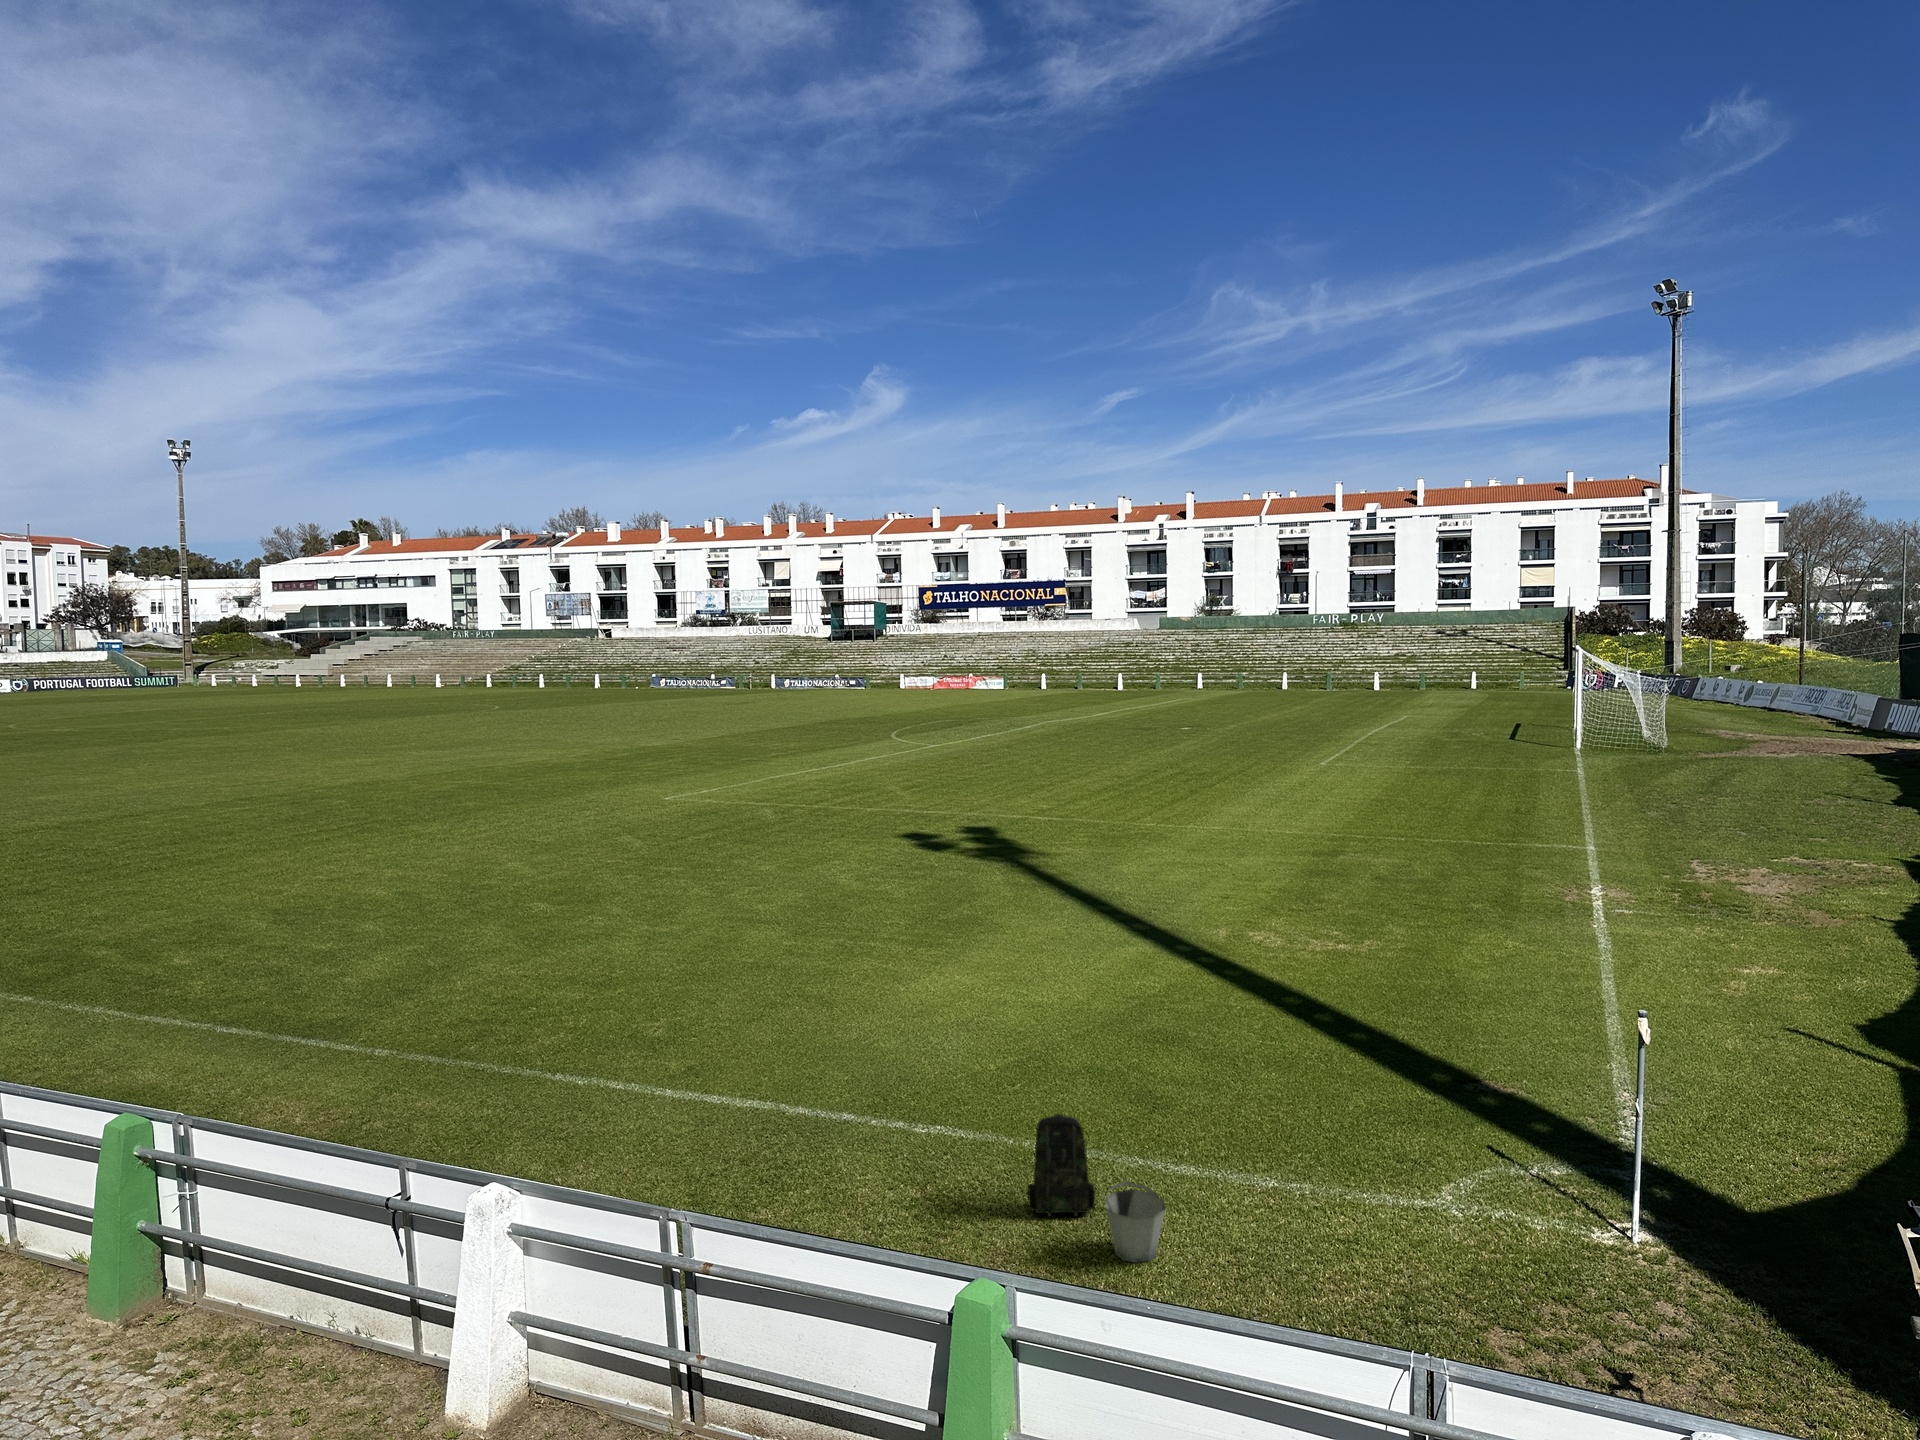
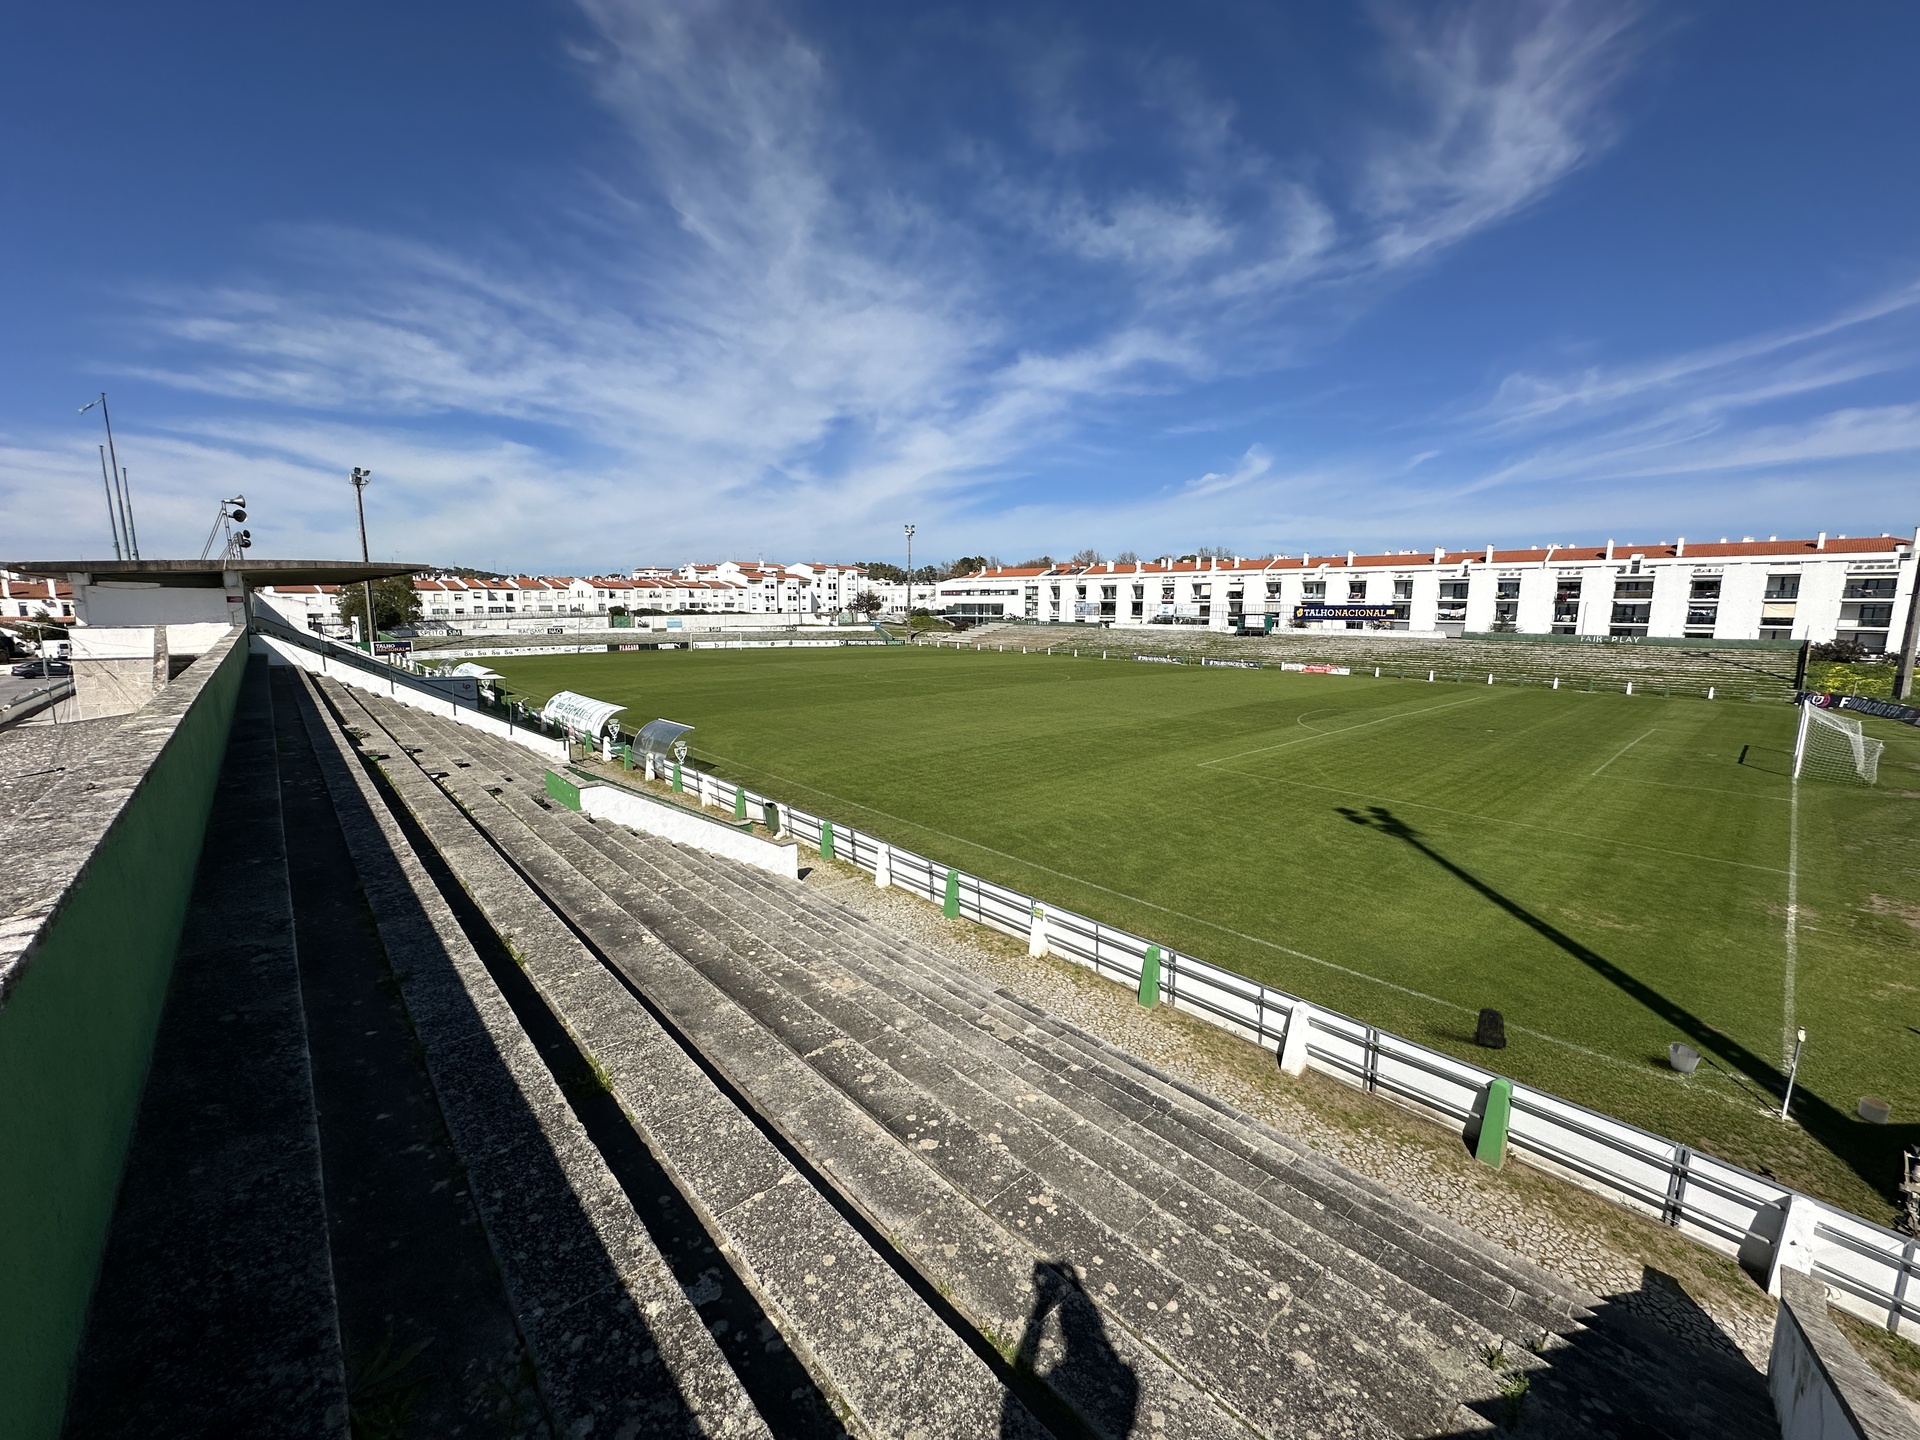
planter: none [1753,1153,1803,1207] -> present [1858,1097,1890,1124]
bucket: present [1105,1182,1166,1263] -> present [1669,1042,1701,1073]

